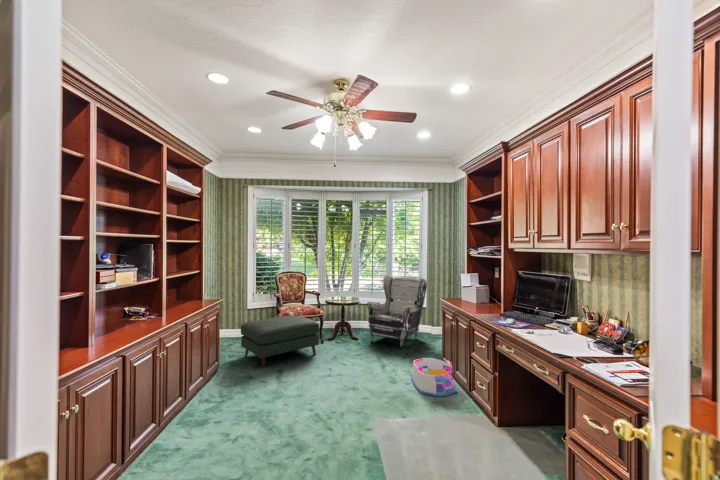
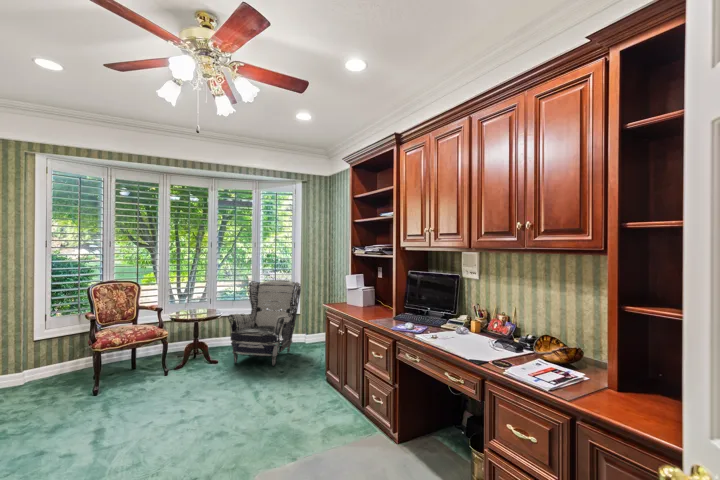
ottoman: present [241,315,319,368] -> none [28,342,164,428]
storage bin: present [411,358,456,397] -> none [292,375,346,421]

